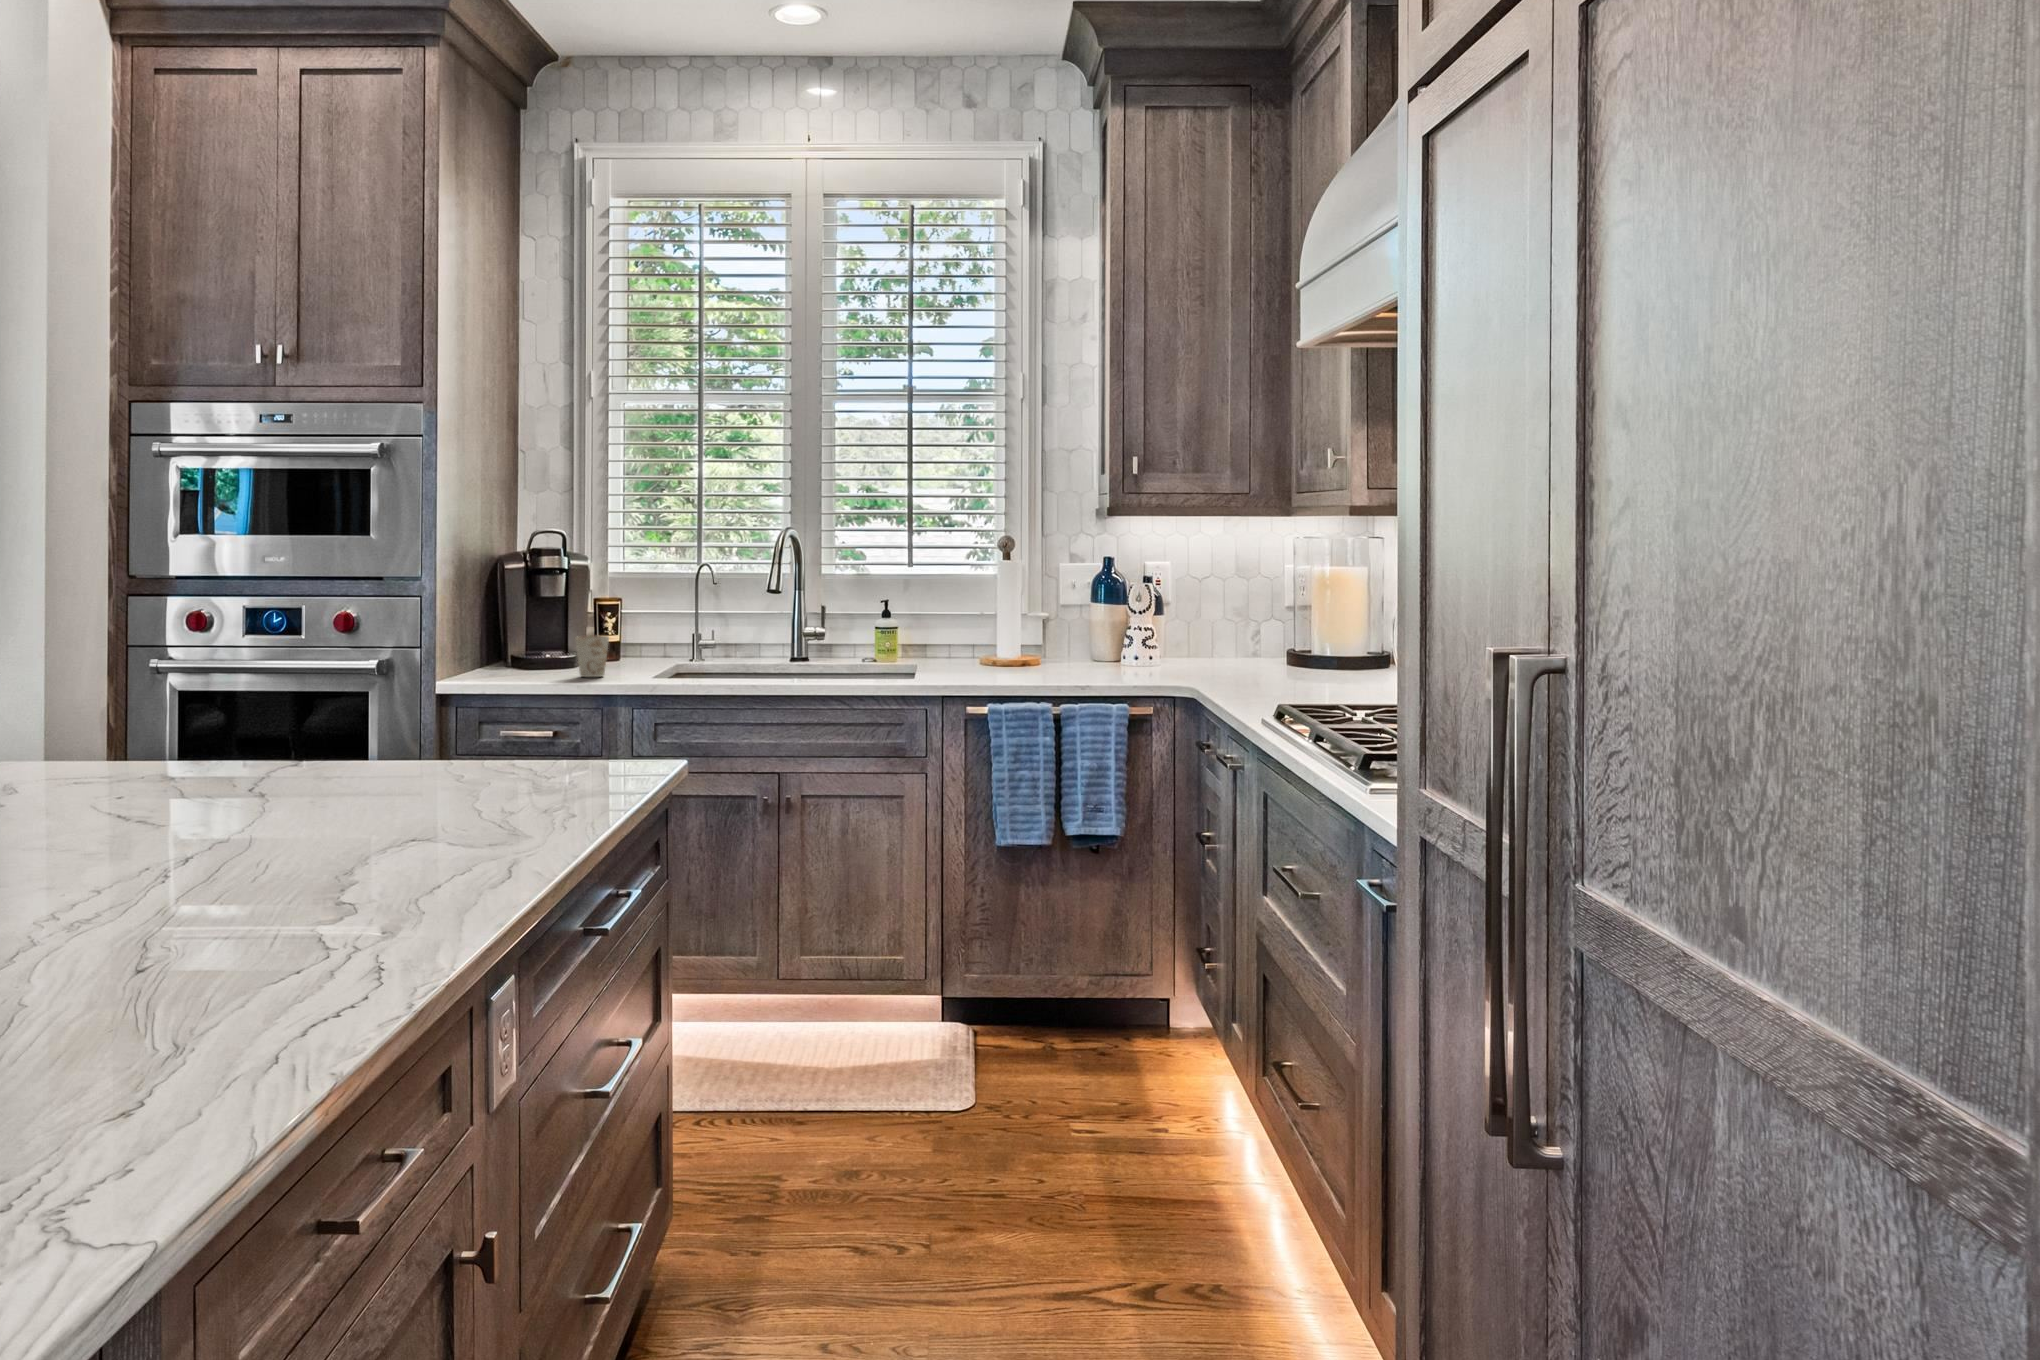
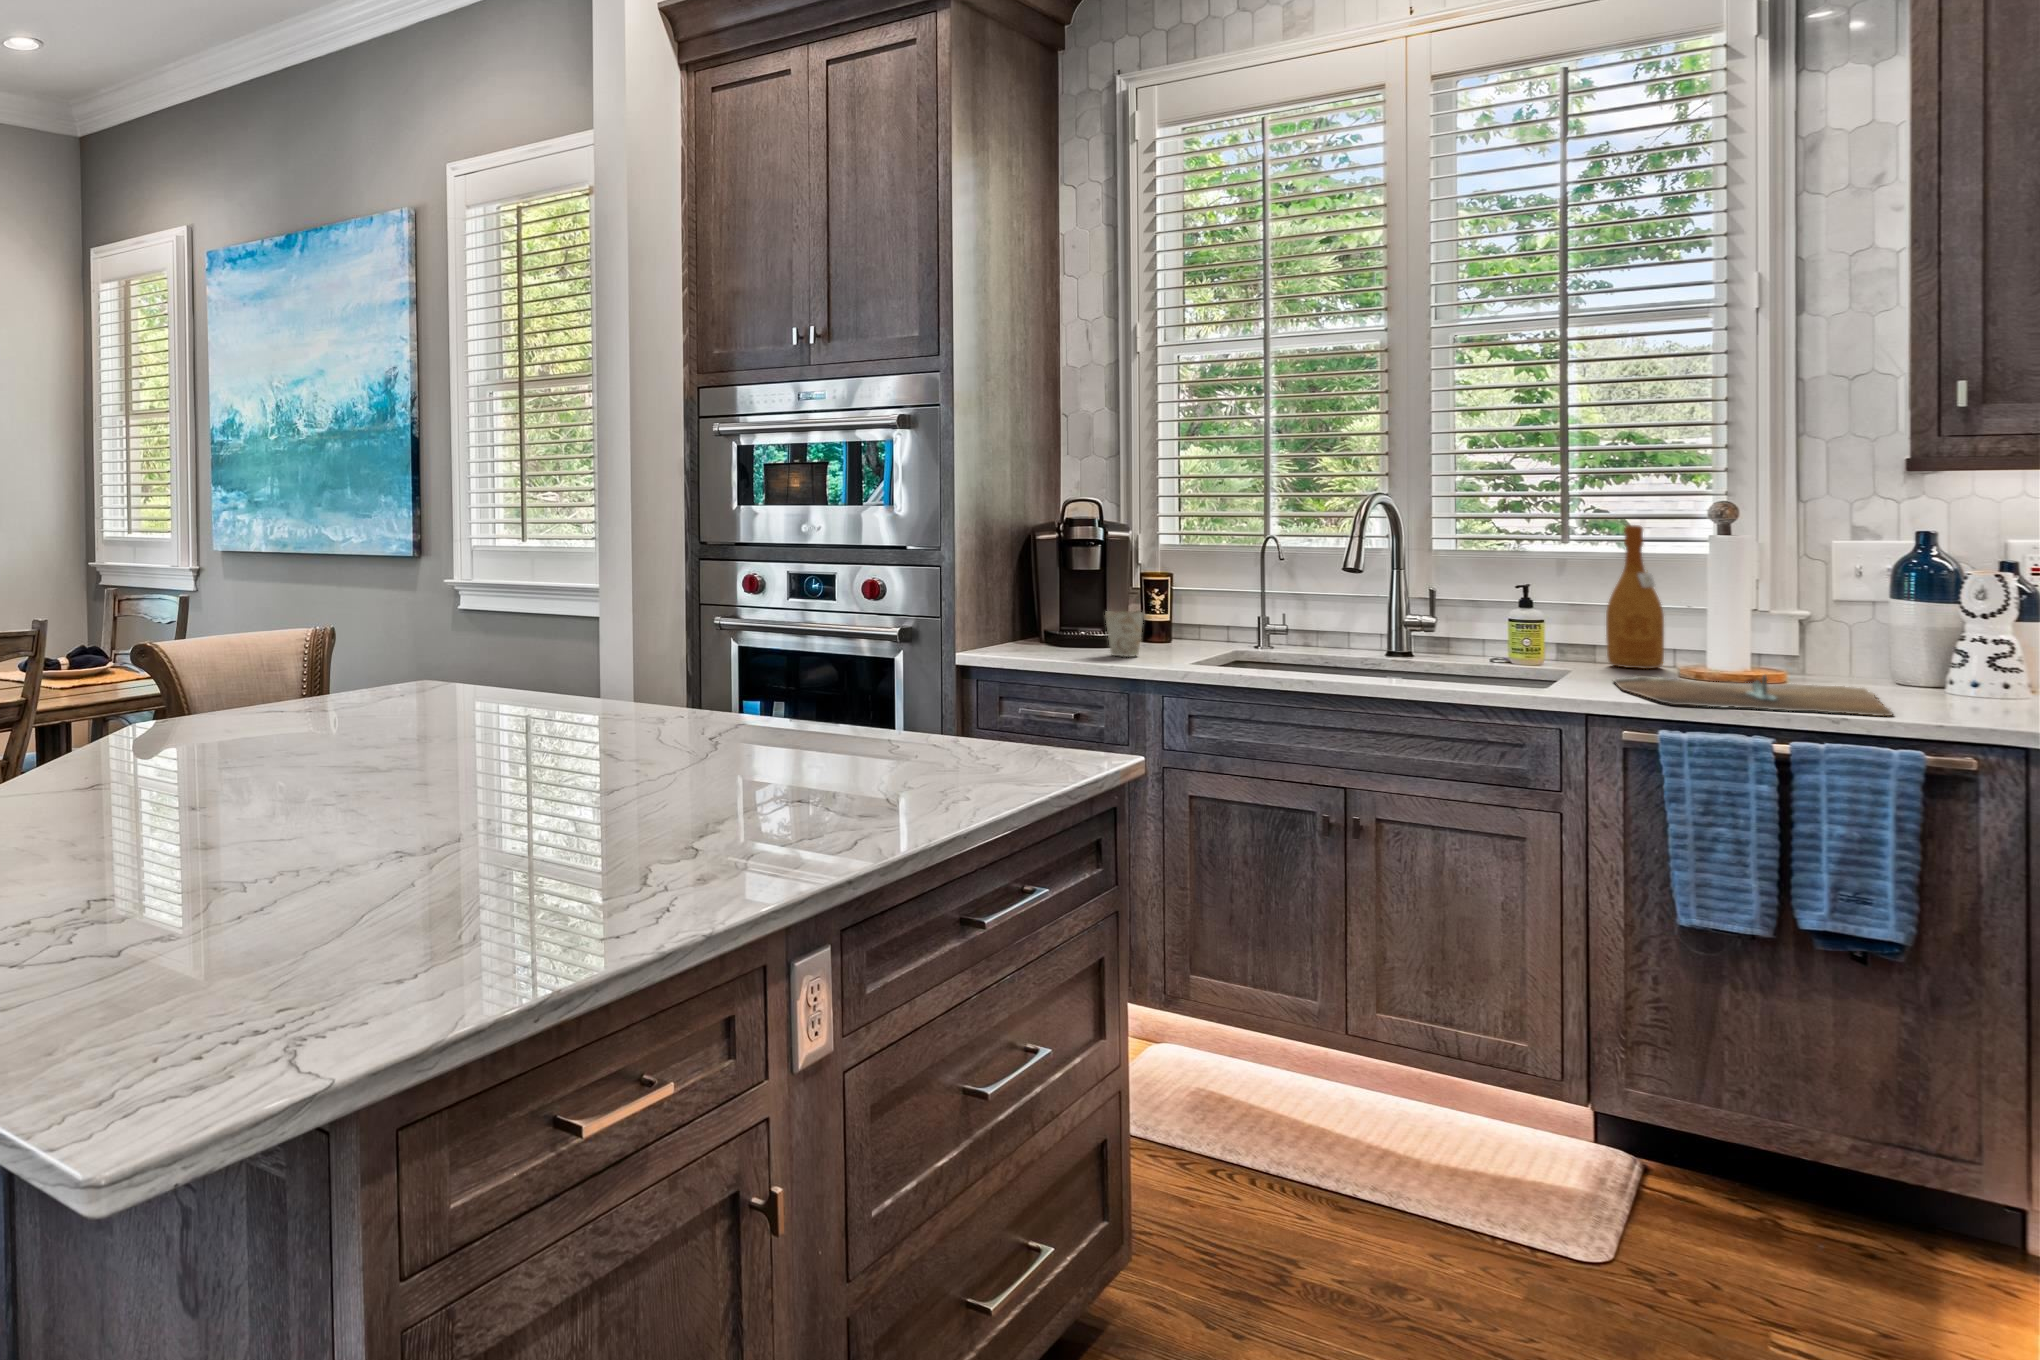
wine bottle: none [937,553,972,662] -> present [1606,525,1664,669]
cutting board: none [950,659,1112,684] -> present [1614,676,1892,716]

